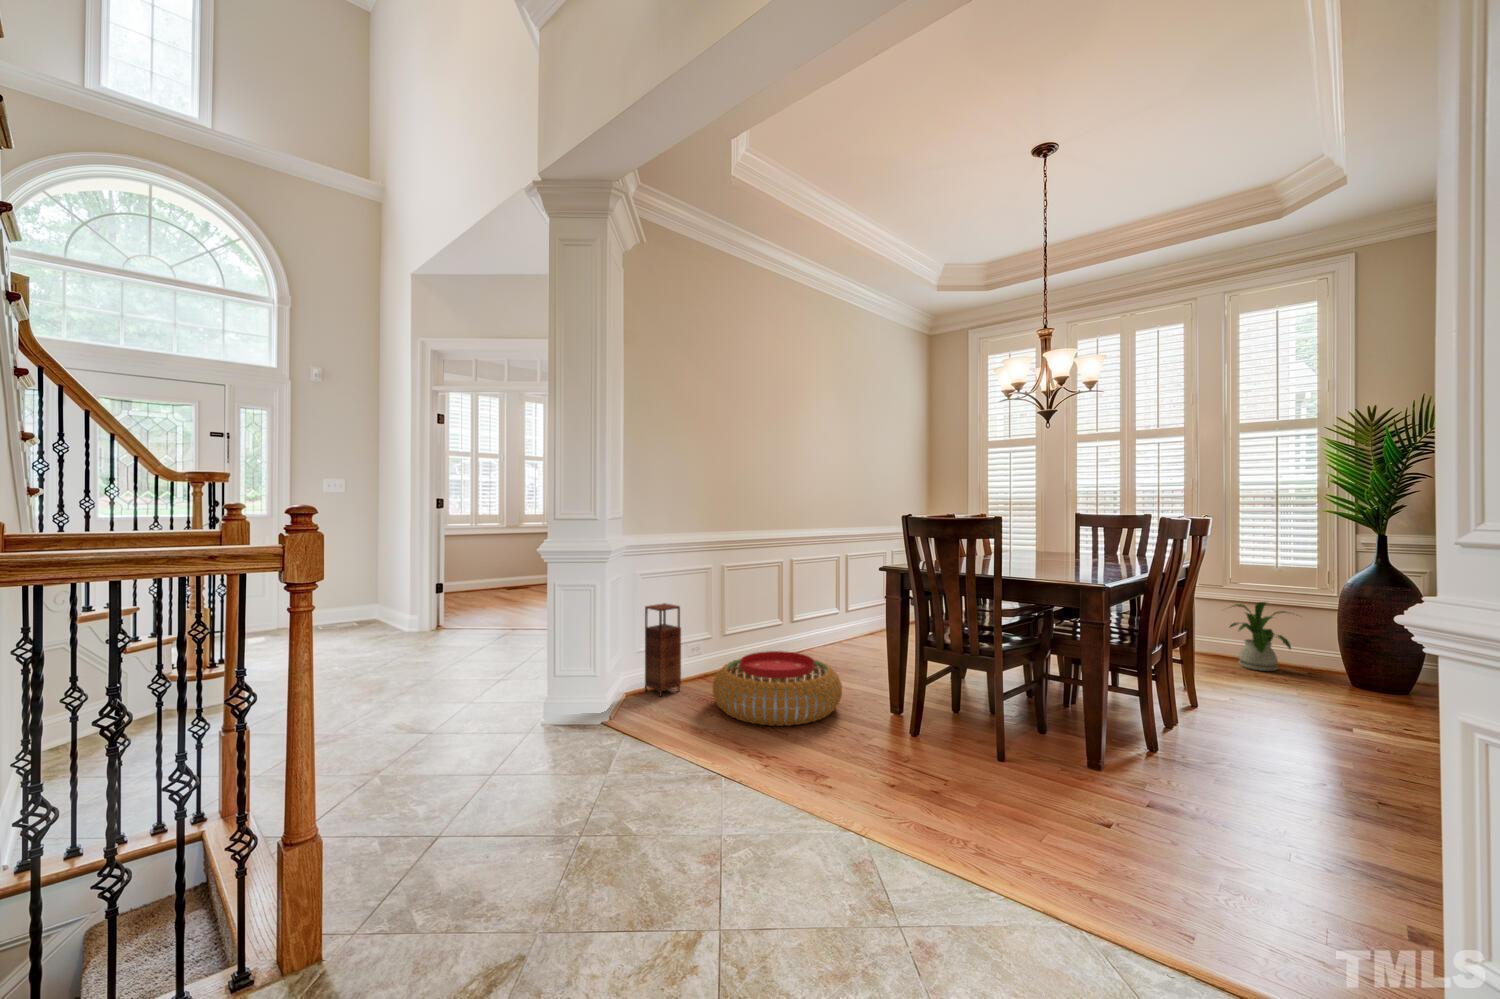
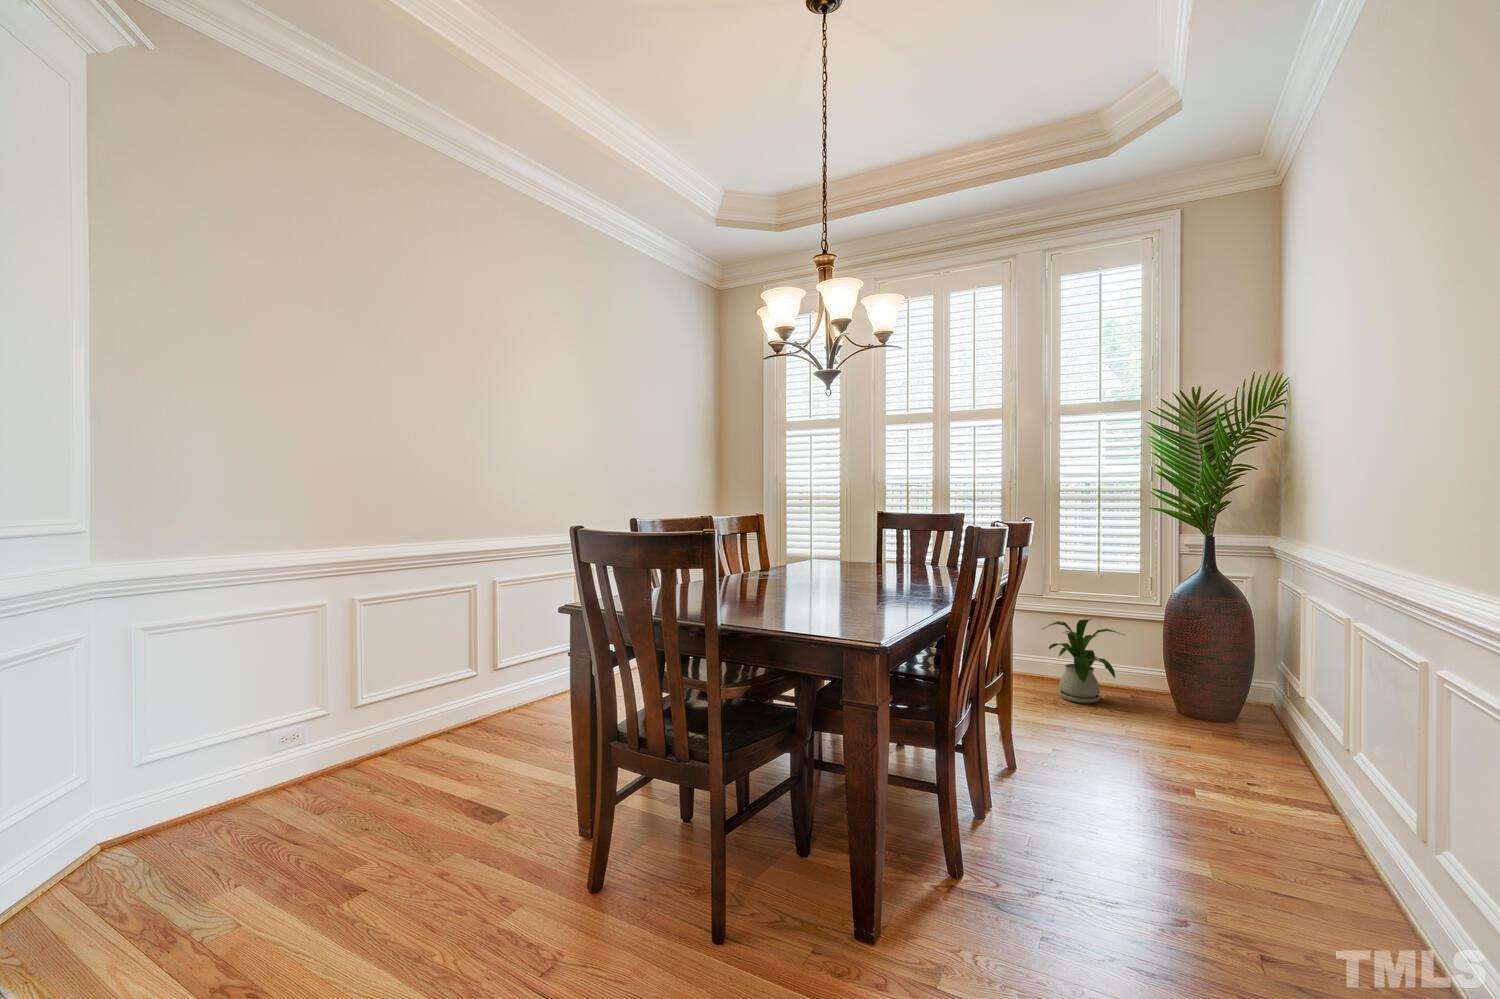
storage cabinet: present [645,603,681,696] -> none [148,667,225,842]
pouf: present [713,651,842,726] -> none [240,740,502,901]

